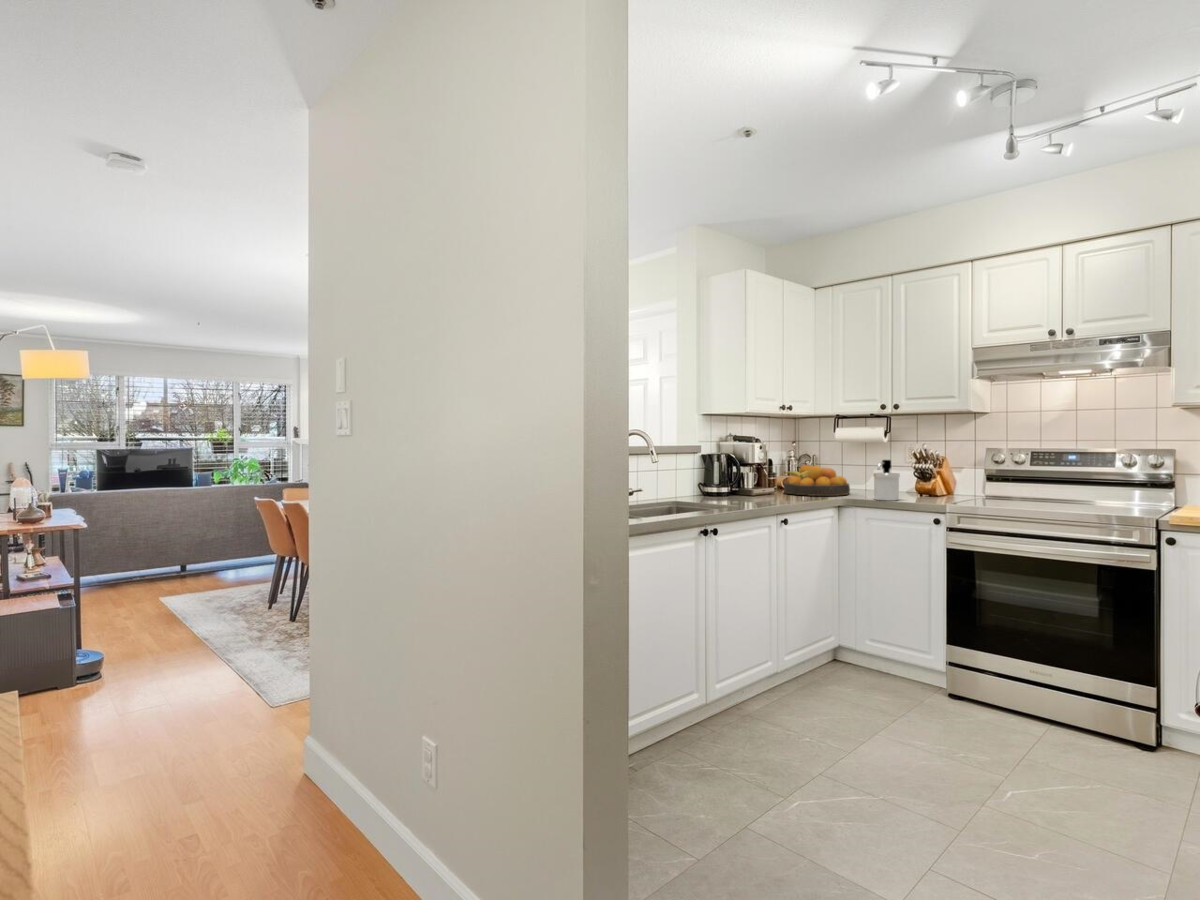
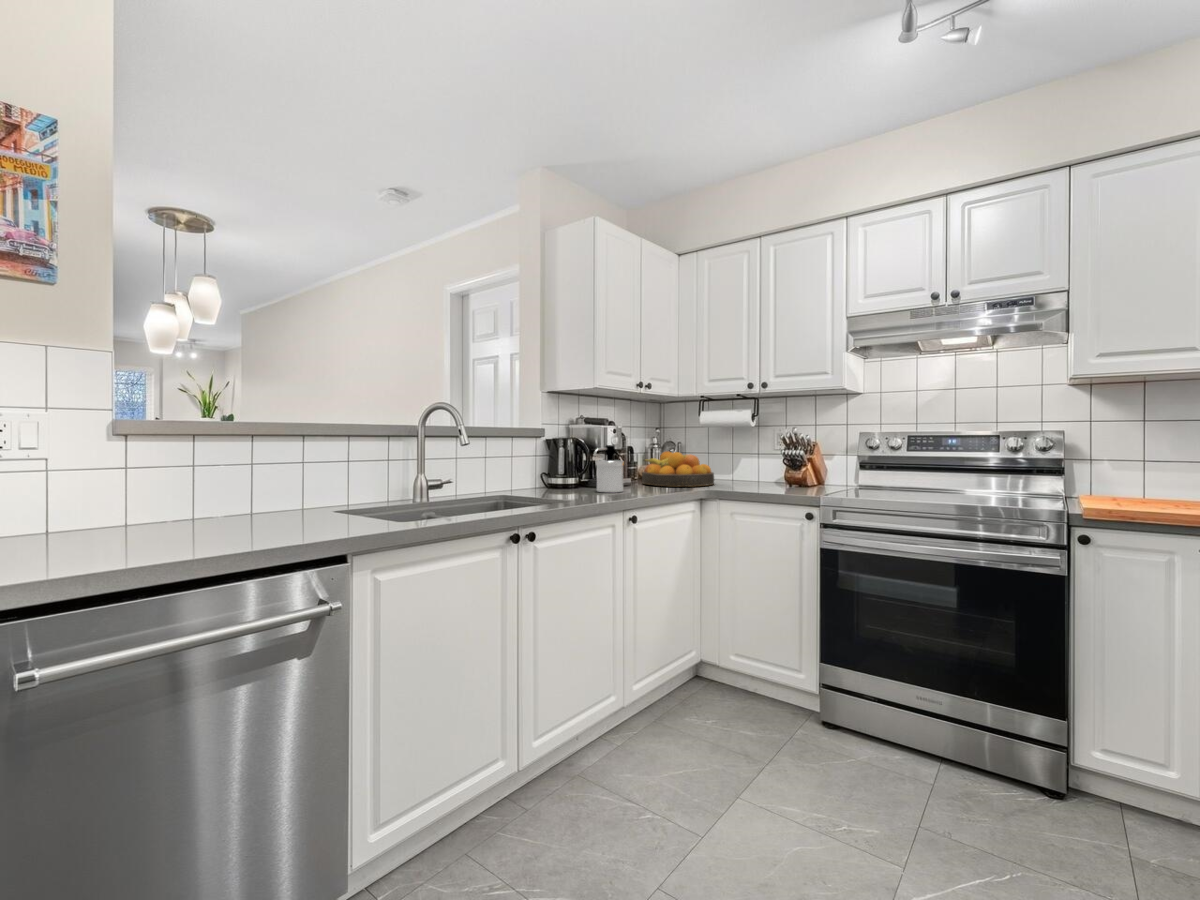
soap dispenser: present [873,460,900,501] -> present [594,445,624,492]

